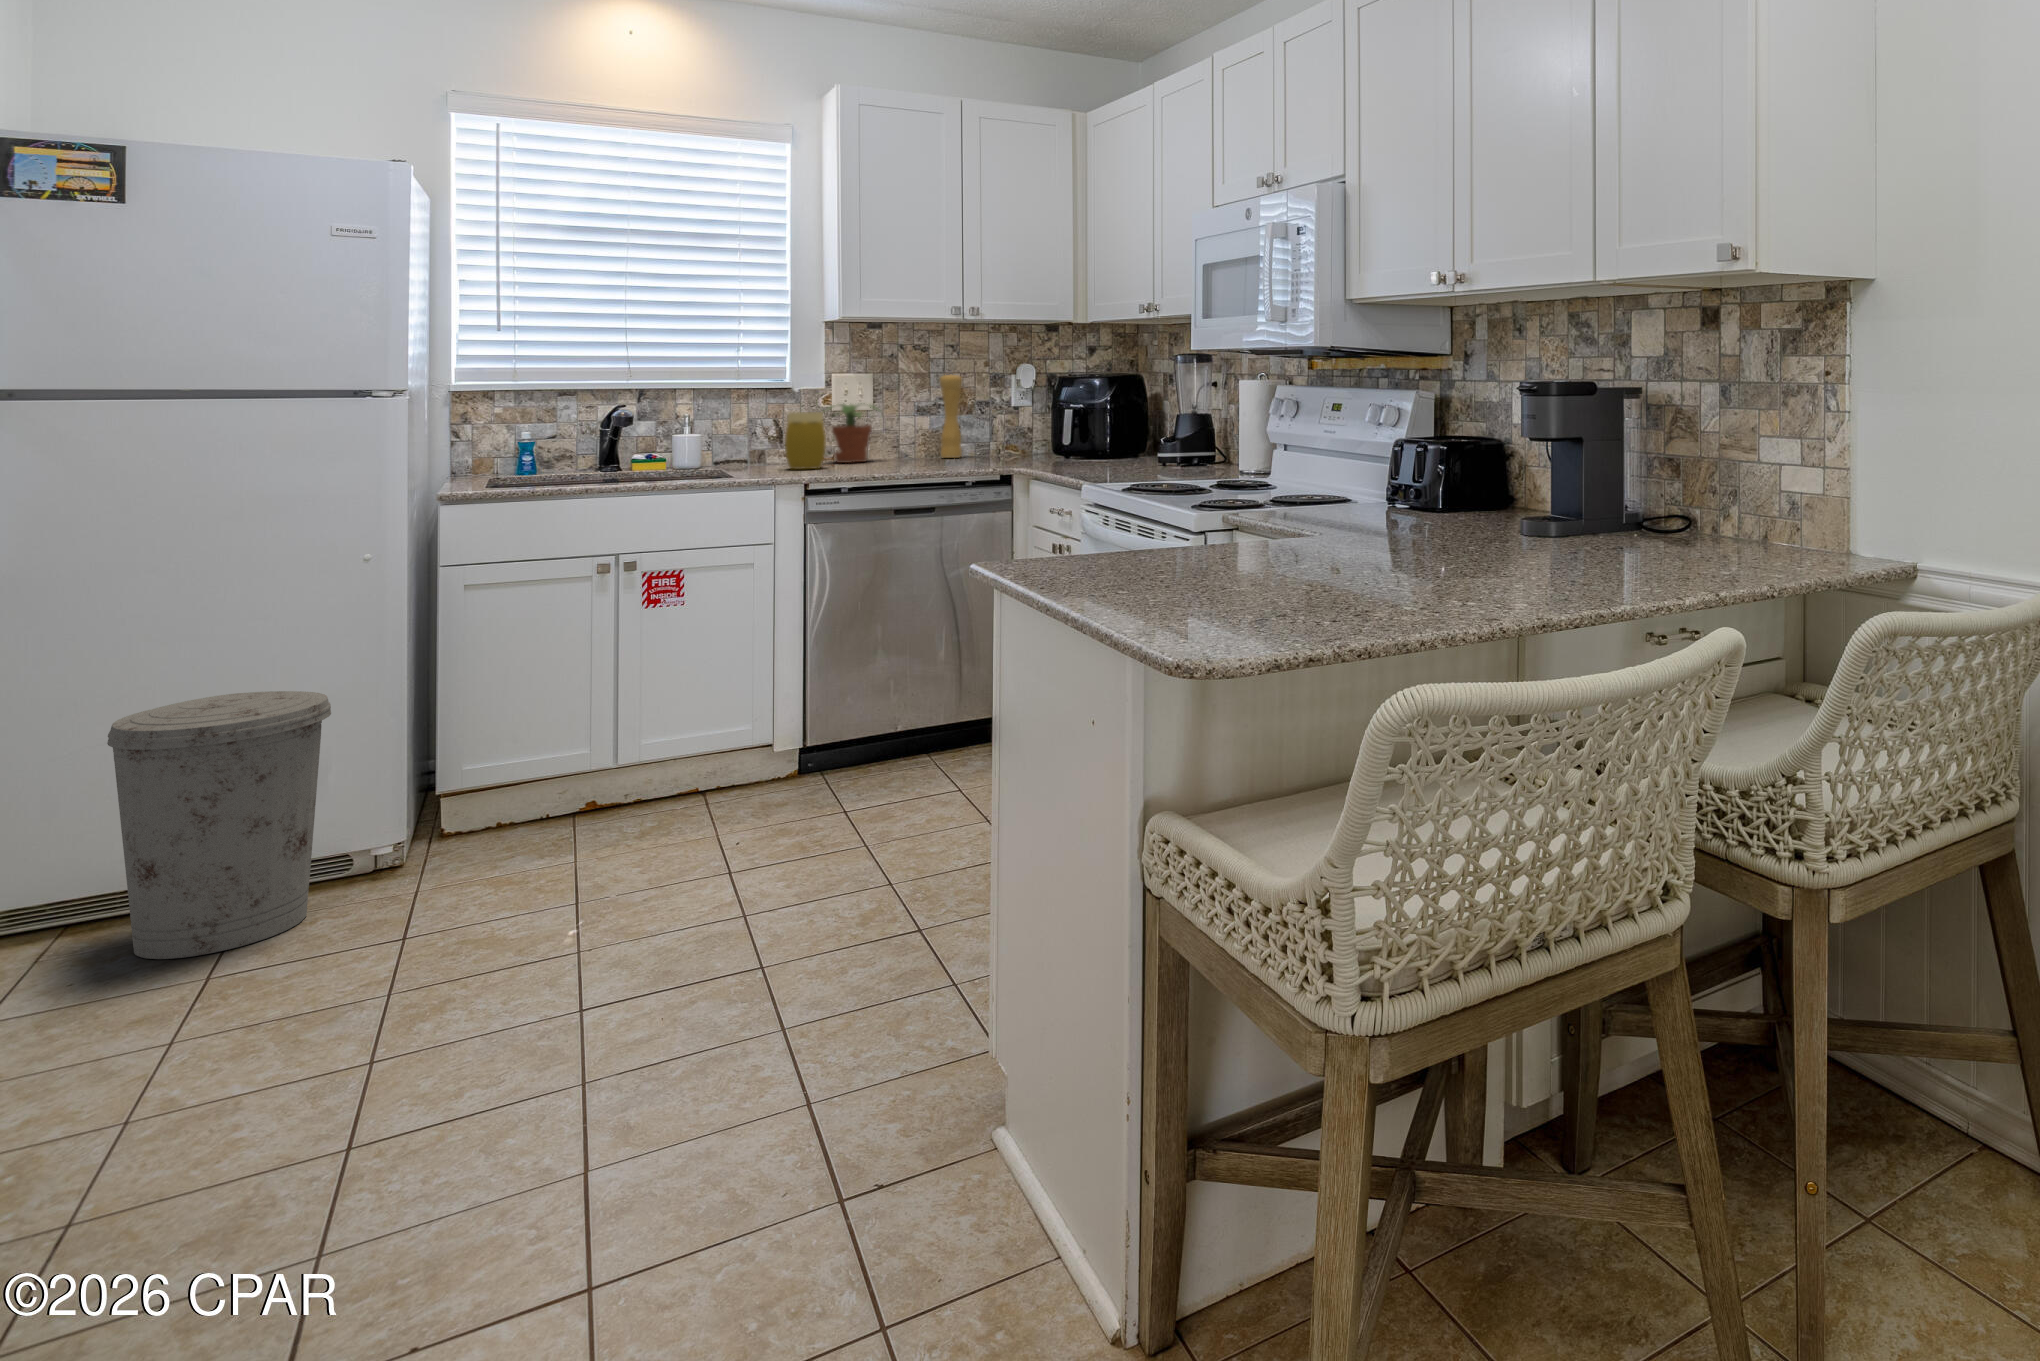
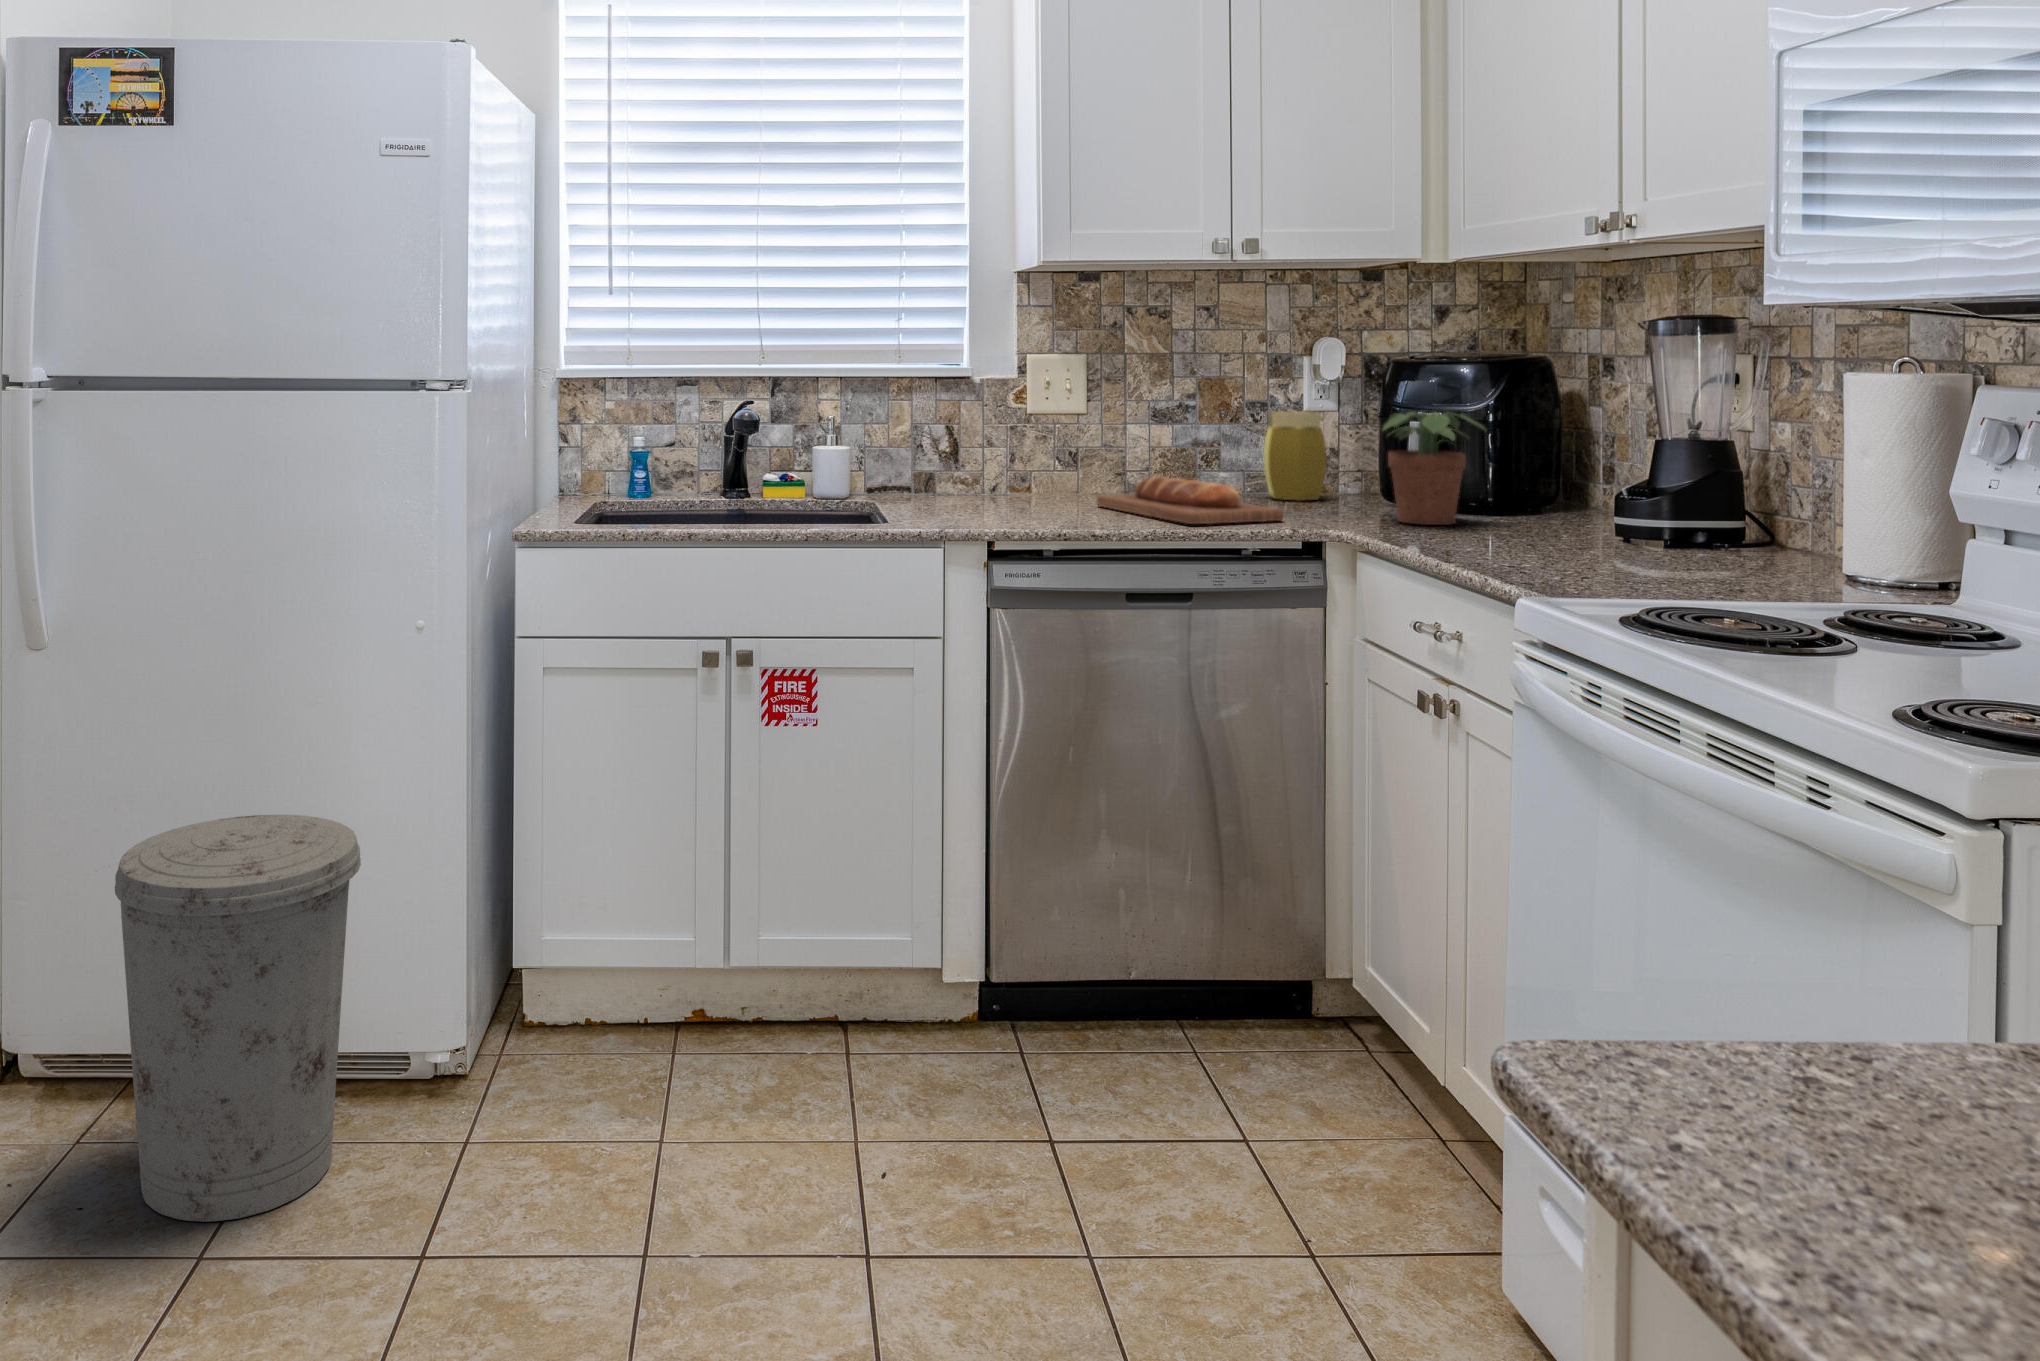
pepper mill: present [940,375,962,458] -> none [1186,355,1222,495]
potted plant: present [823,404,880,463] -> present [1383,412,1485,525]
jar: present [785,412,826,469] -> present [1264,411,1326,501]
bread loaf: none [879,446,991,469] -> present [1097,476,1284,524]

